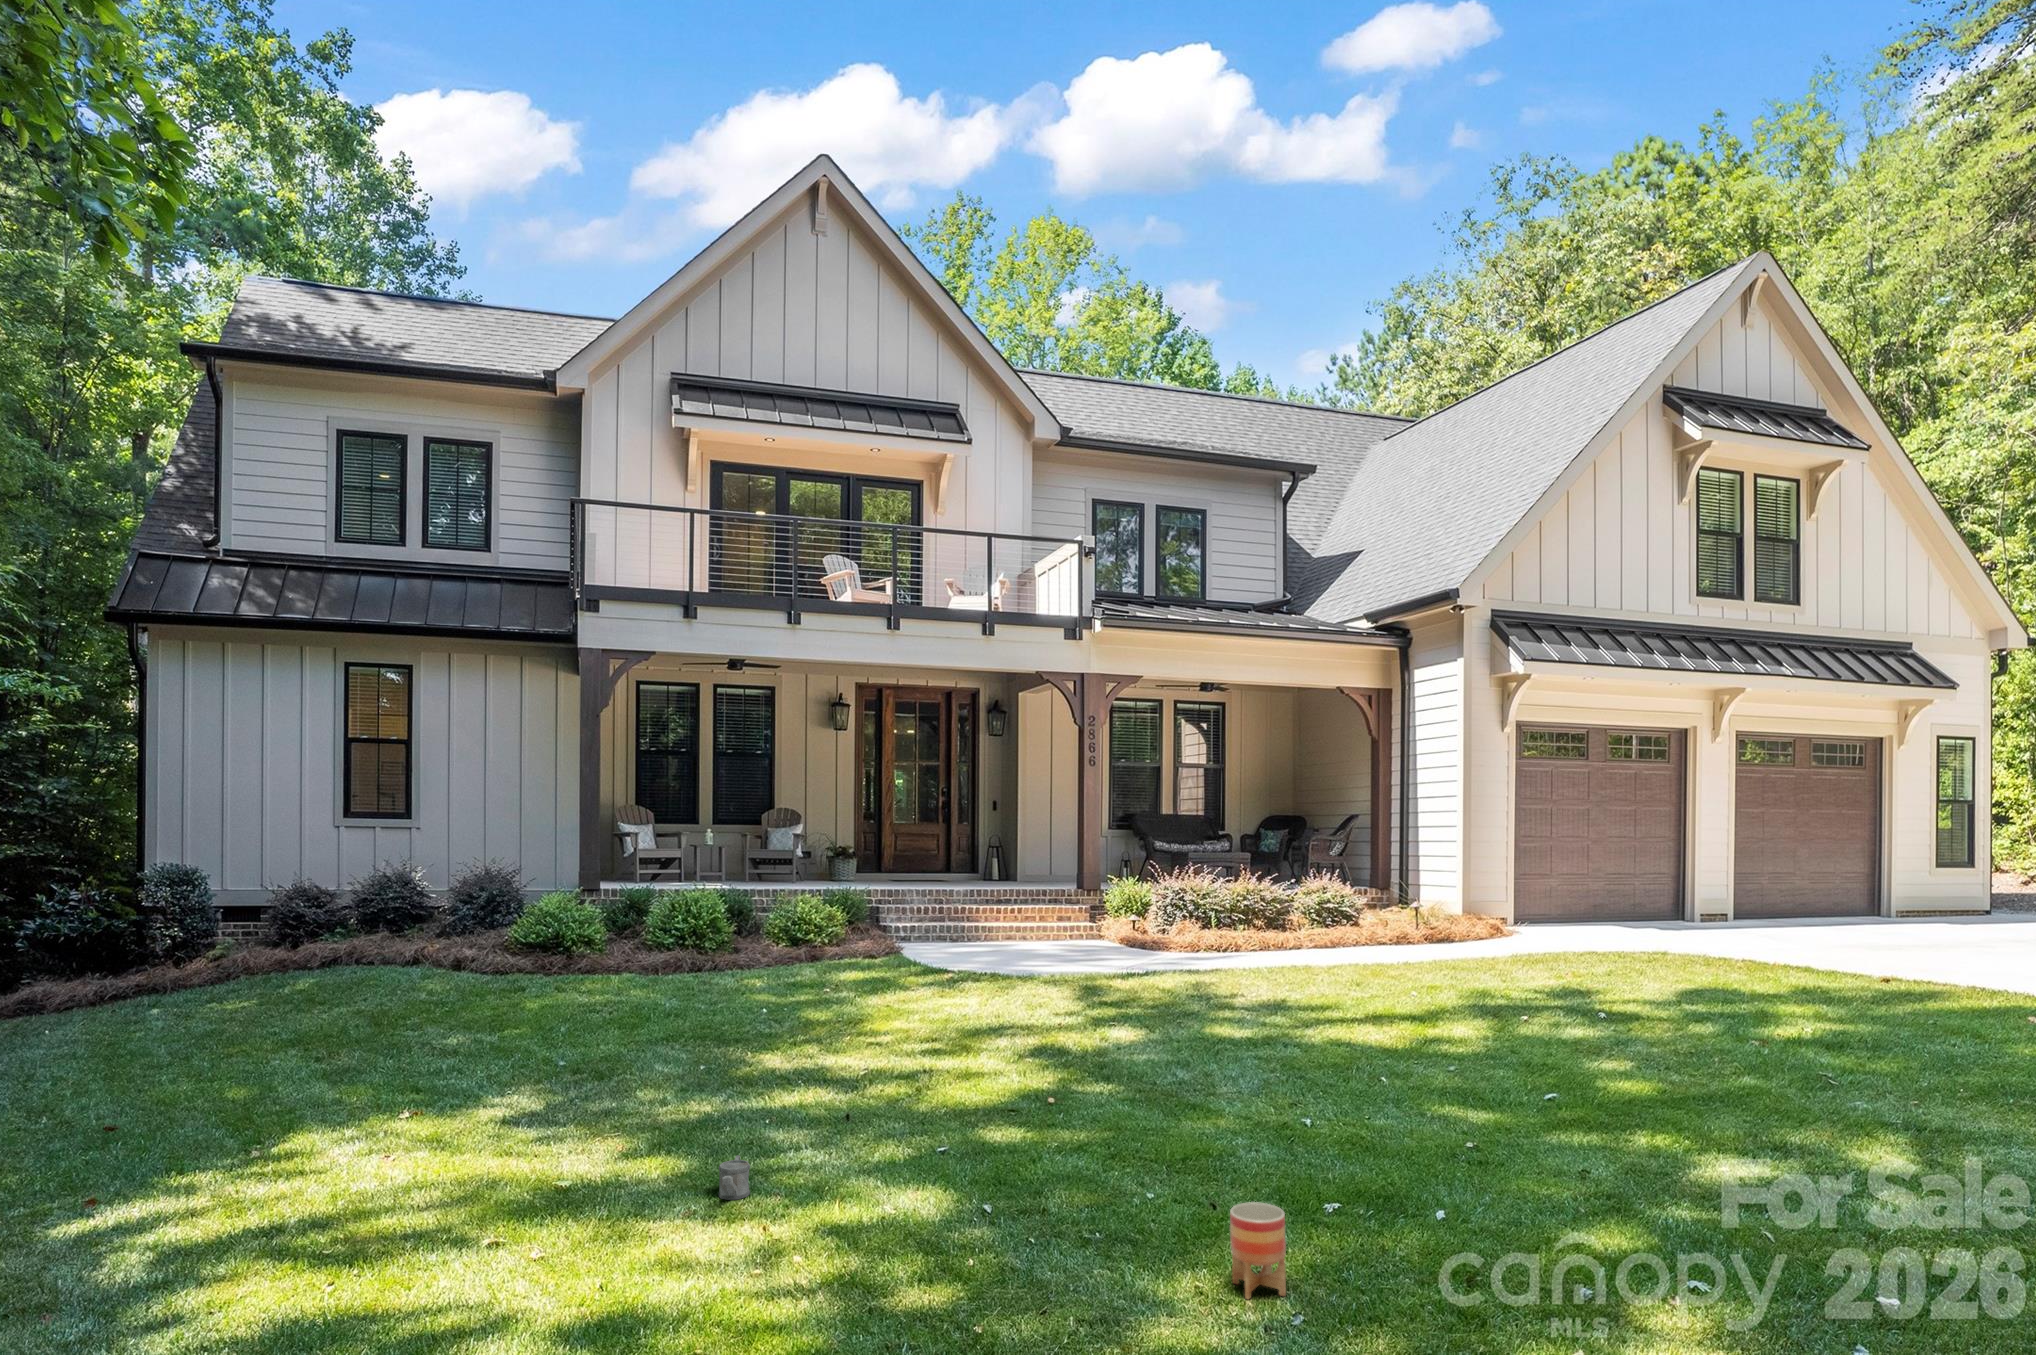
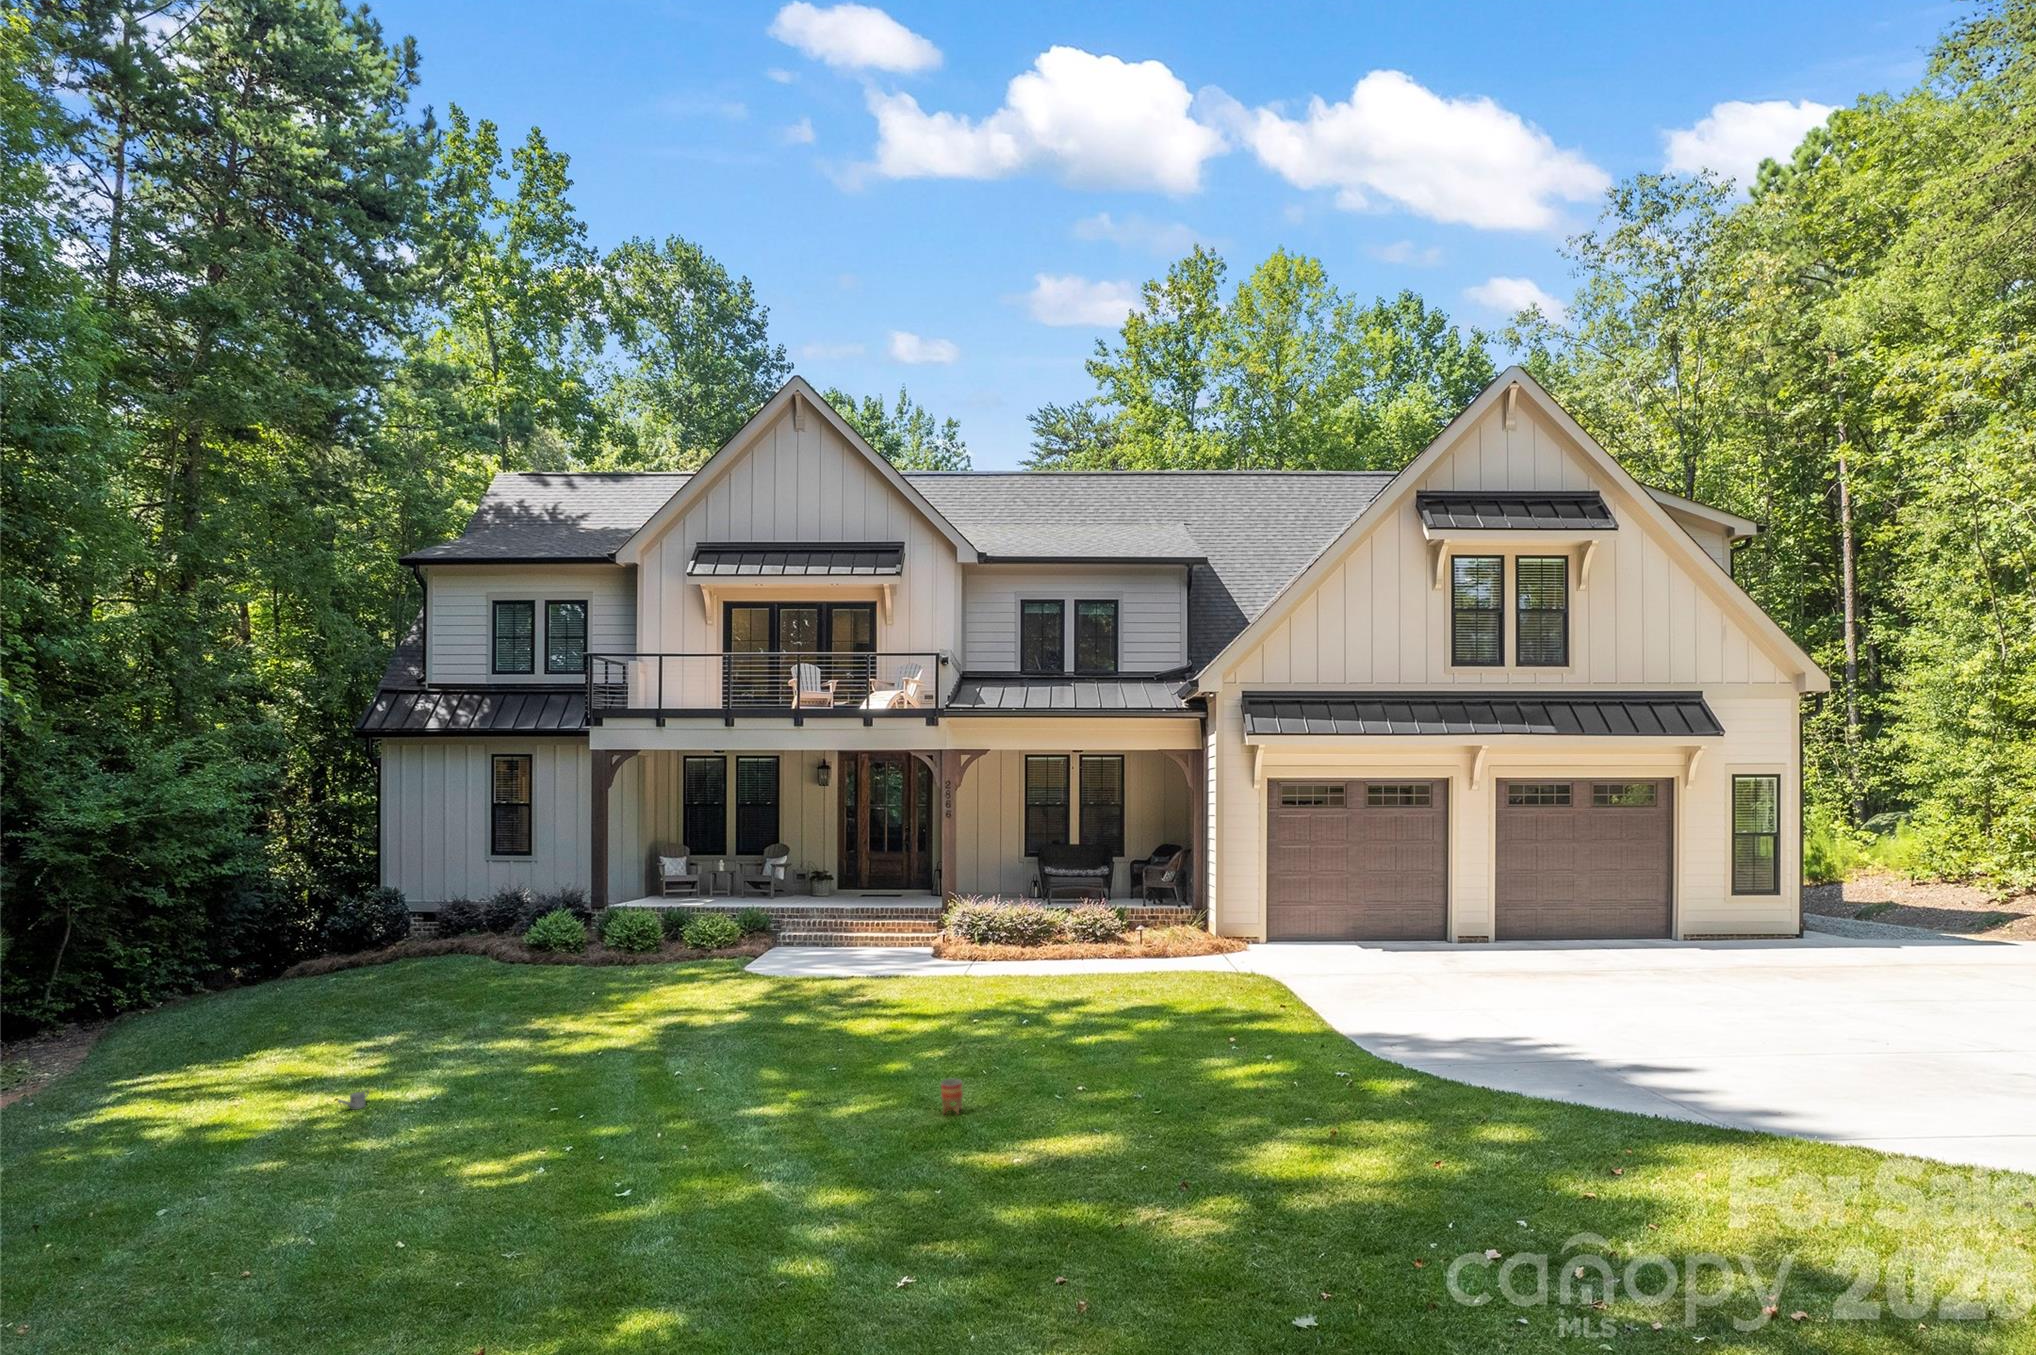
planter: present [1230,1202,1286,1299] -> present [941,1079,963,1114]

